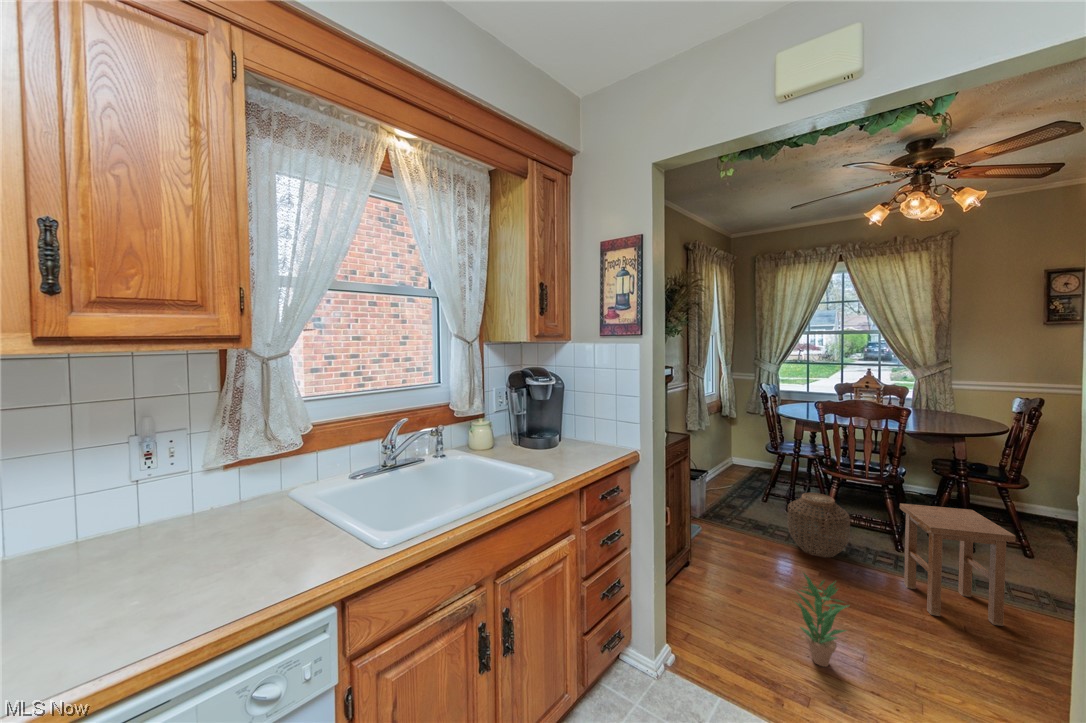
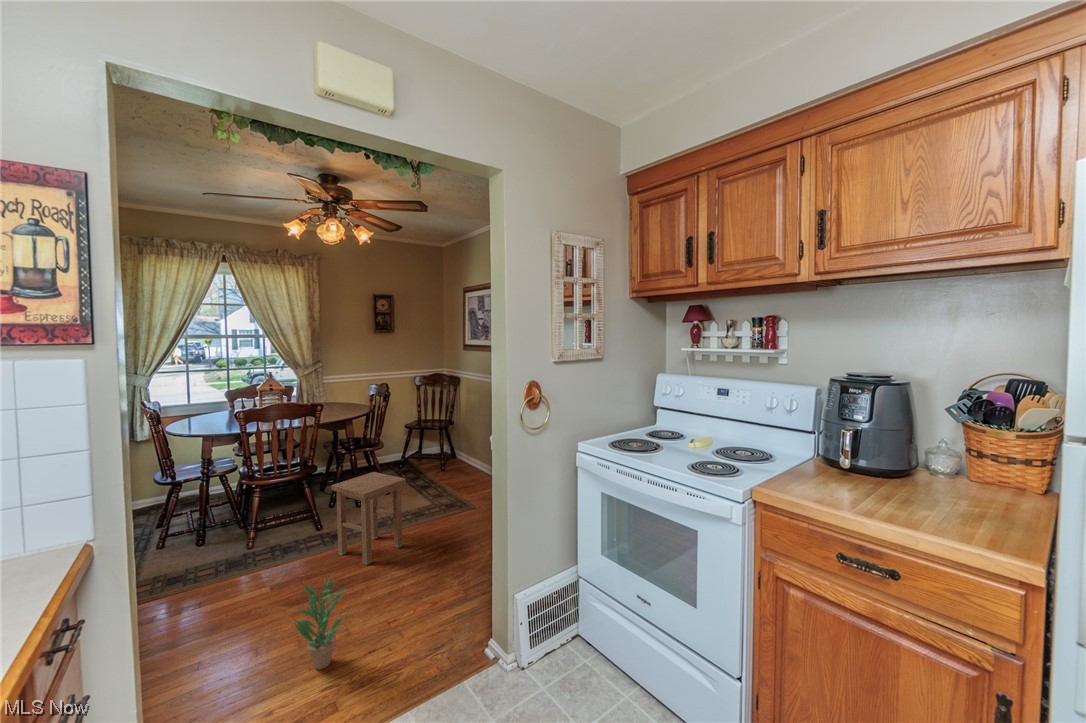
woven basket: present [787,493,850,557] -> none [219,505,288,576]

